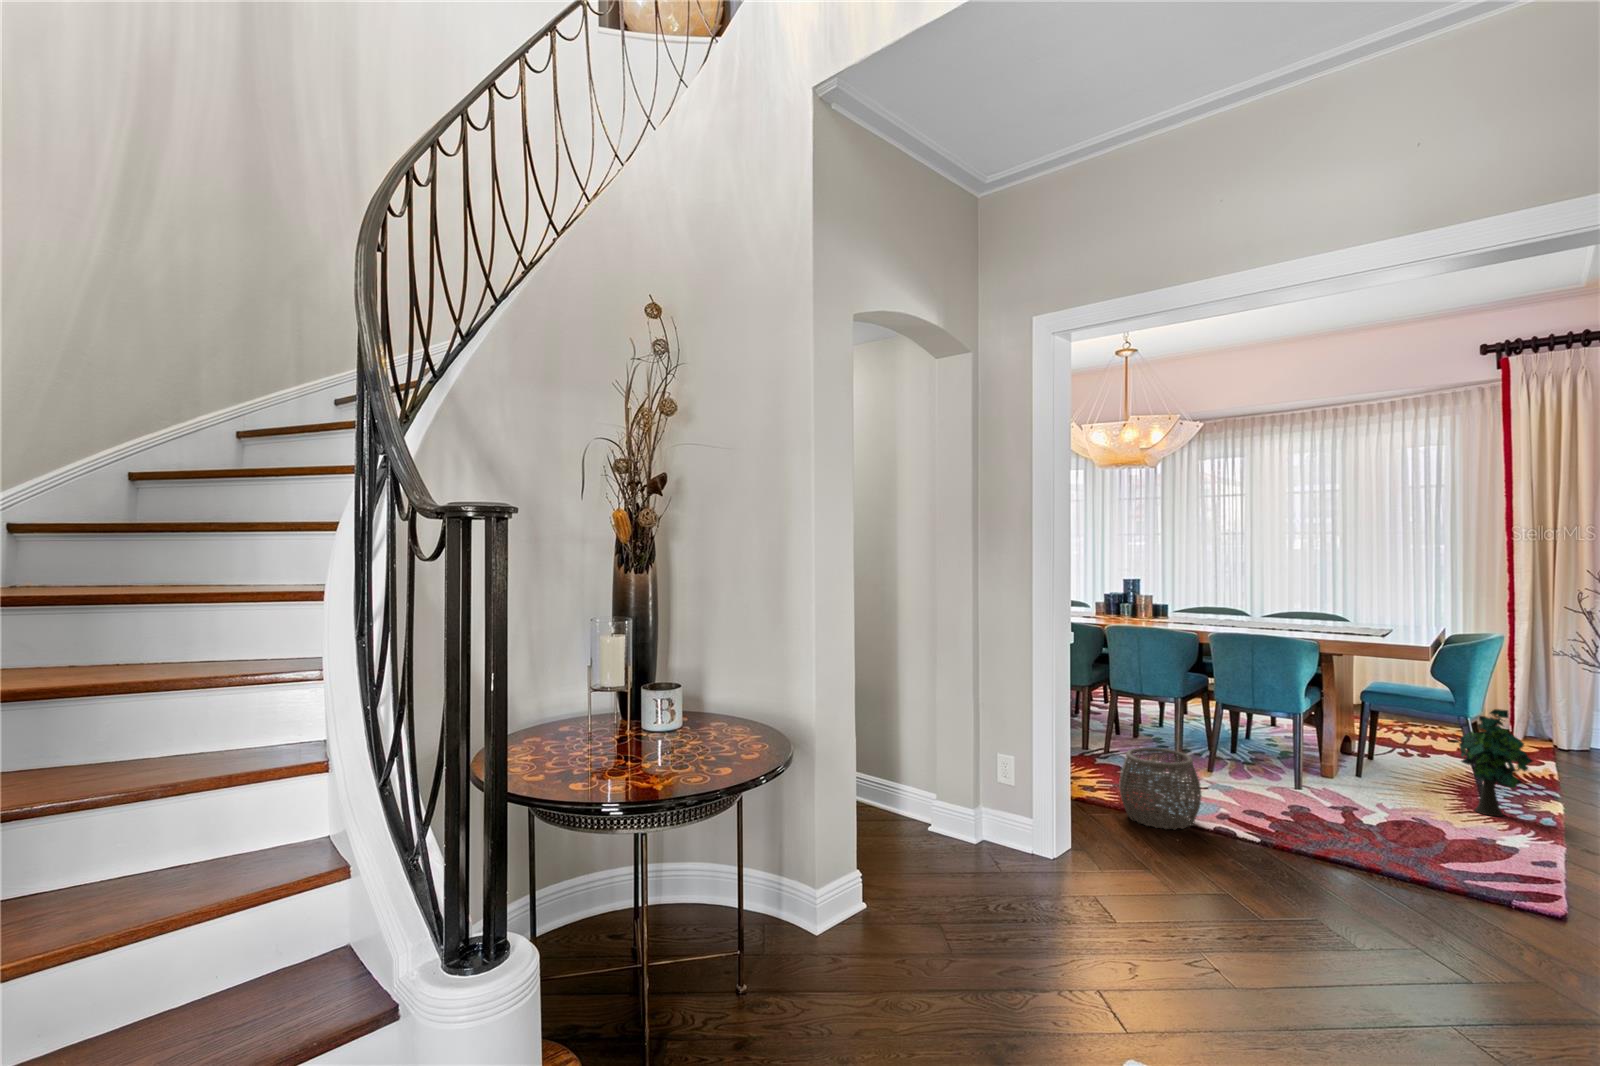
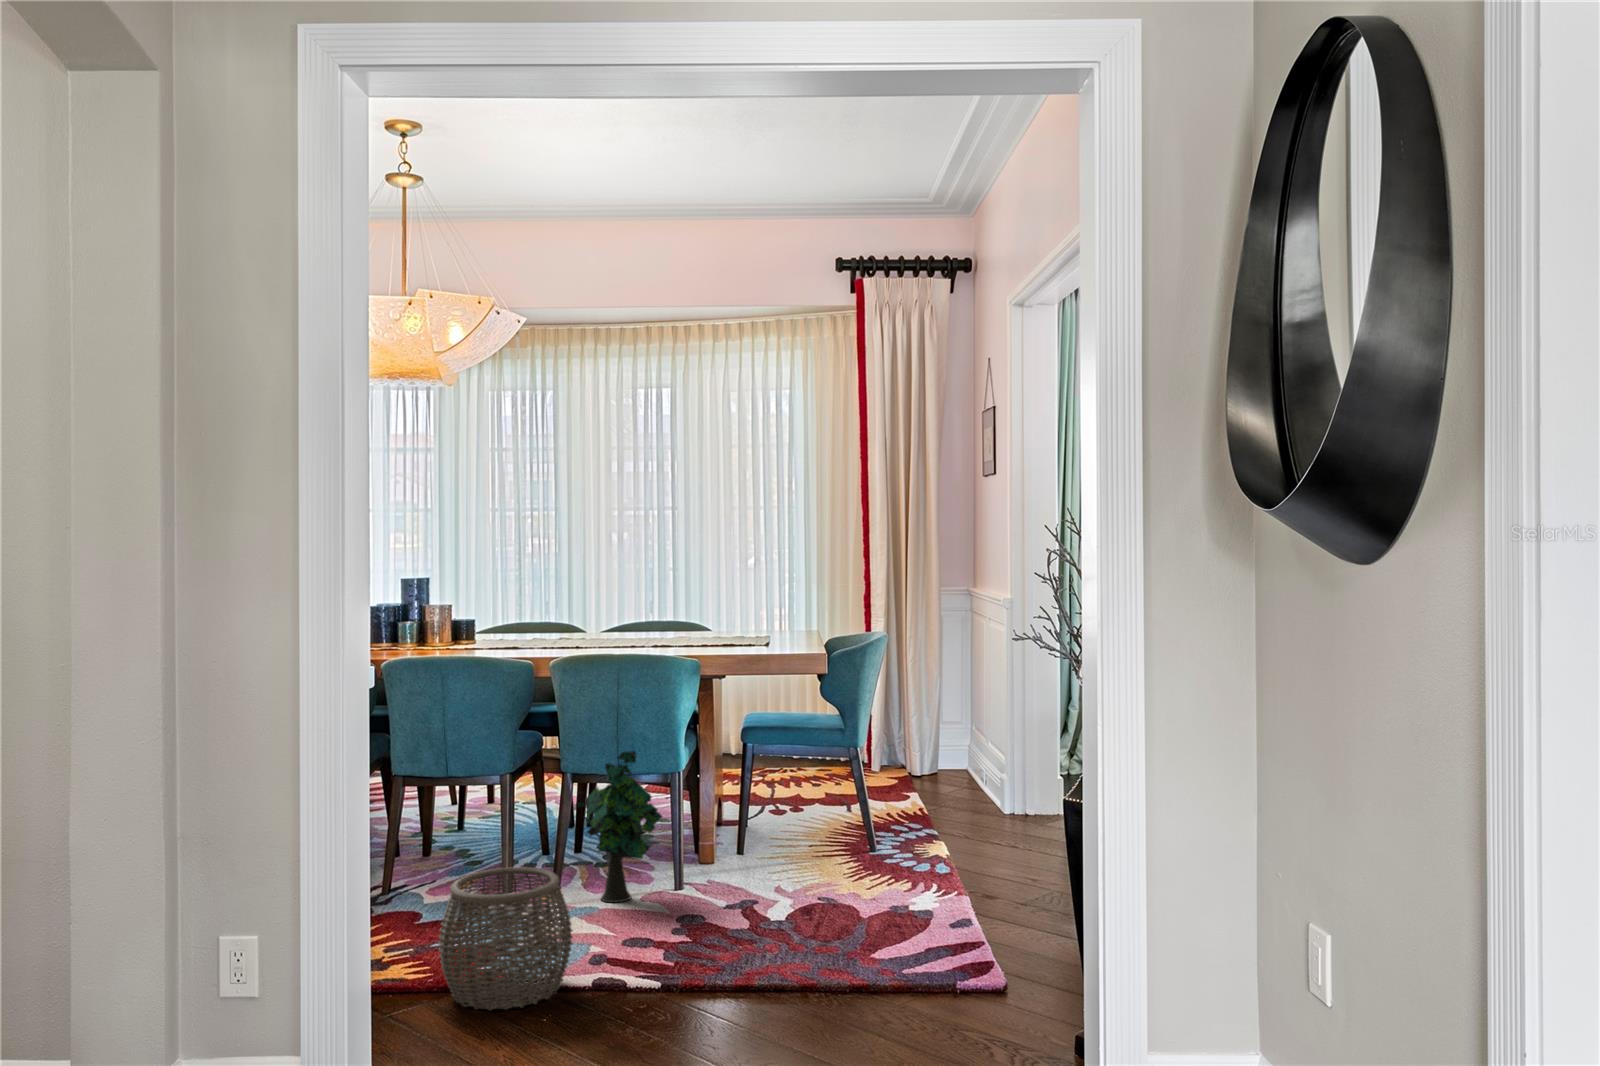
decorative plant: present [1451,709,1533,816] -> present [575,751,662,903]

